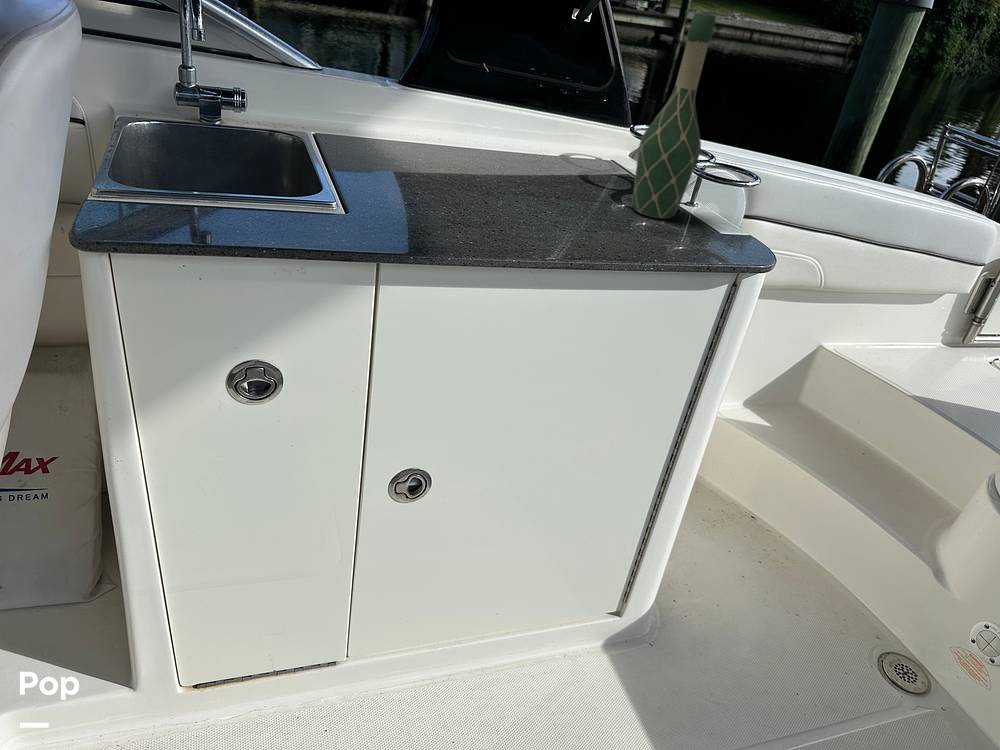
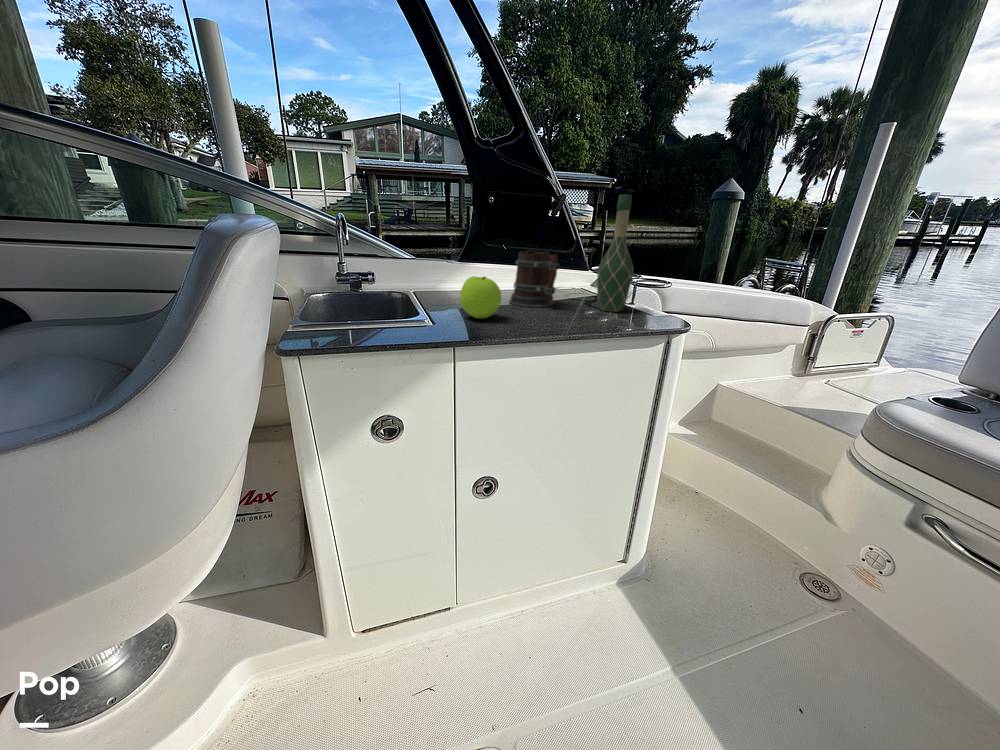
beer mug: none [482,87,576,194] -> present [509,250,560,307]
apple: none [394,133,467,210] -> present [460,276,501,319]

